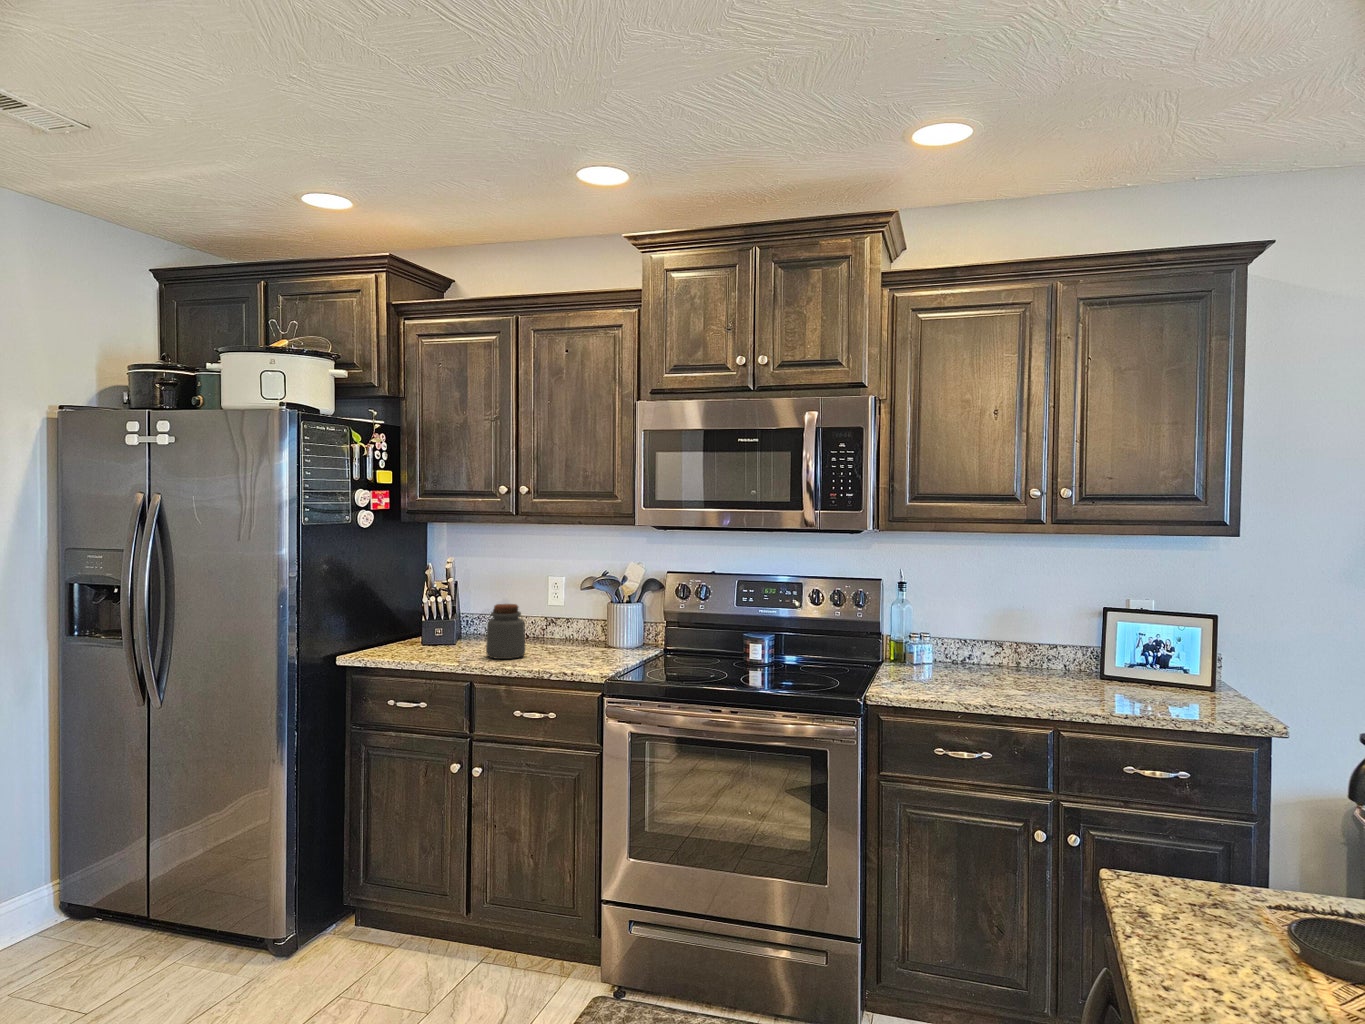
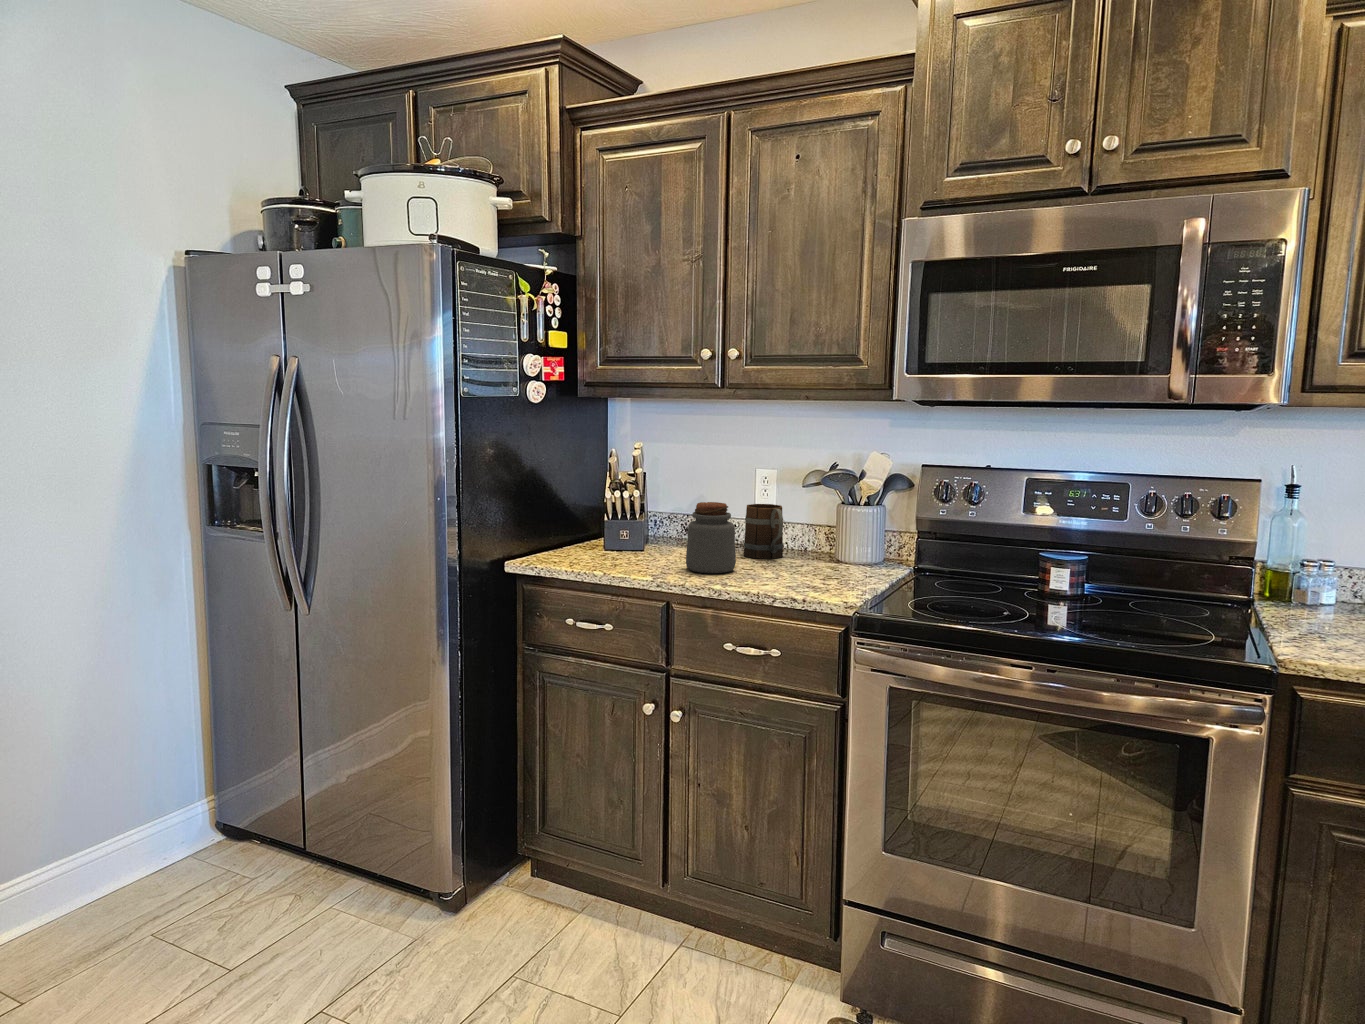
mug: none [535,604,566,647] -> present [744,504,783,559]

